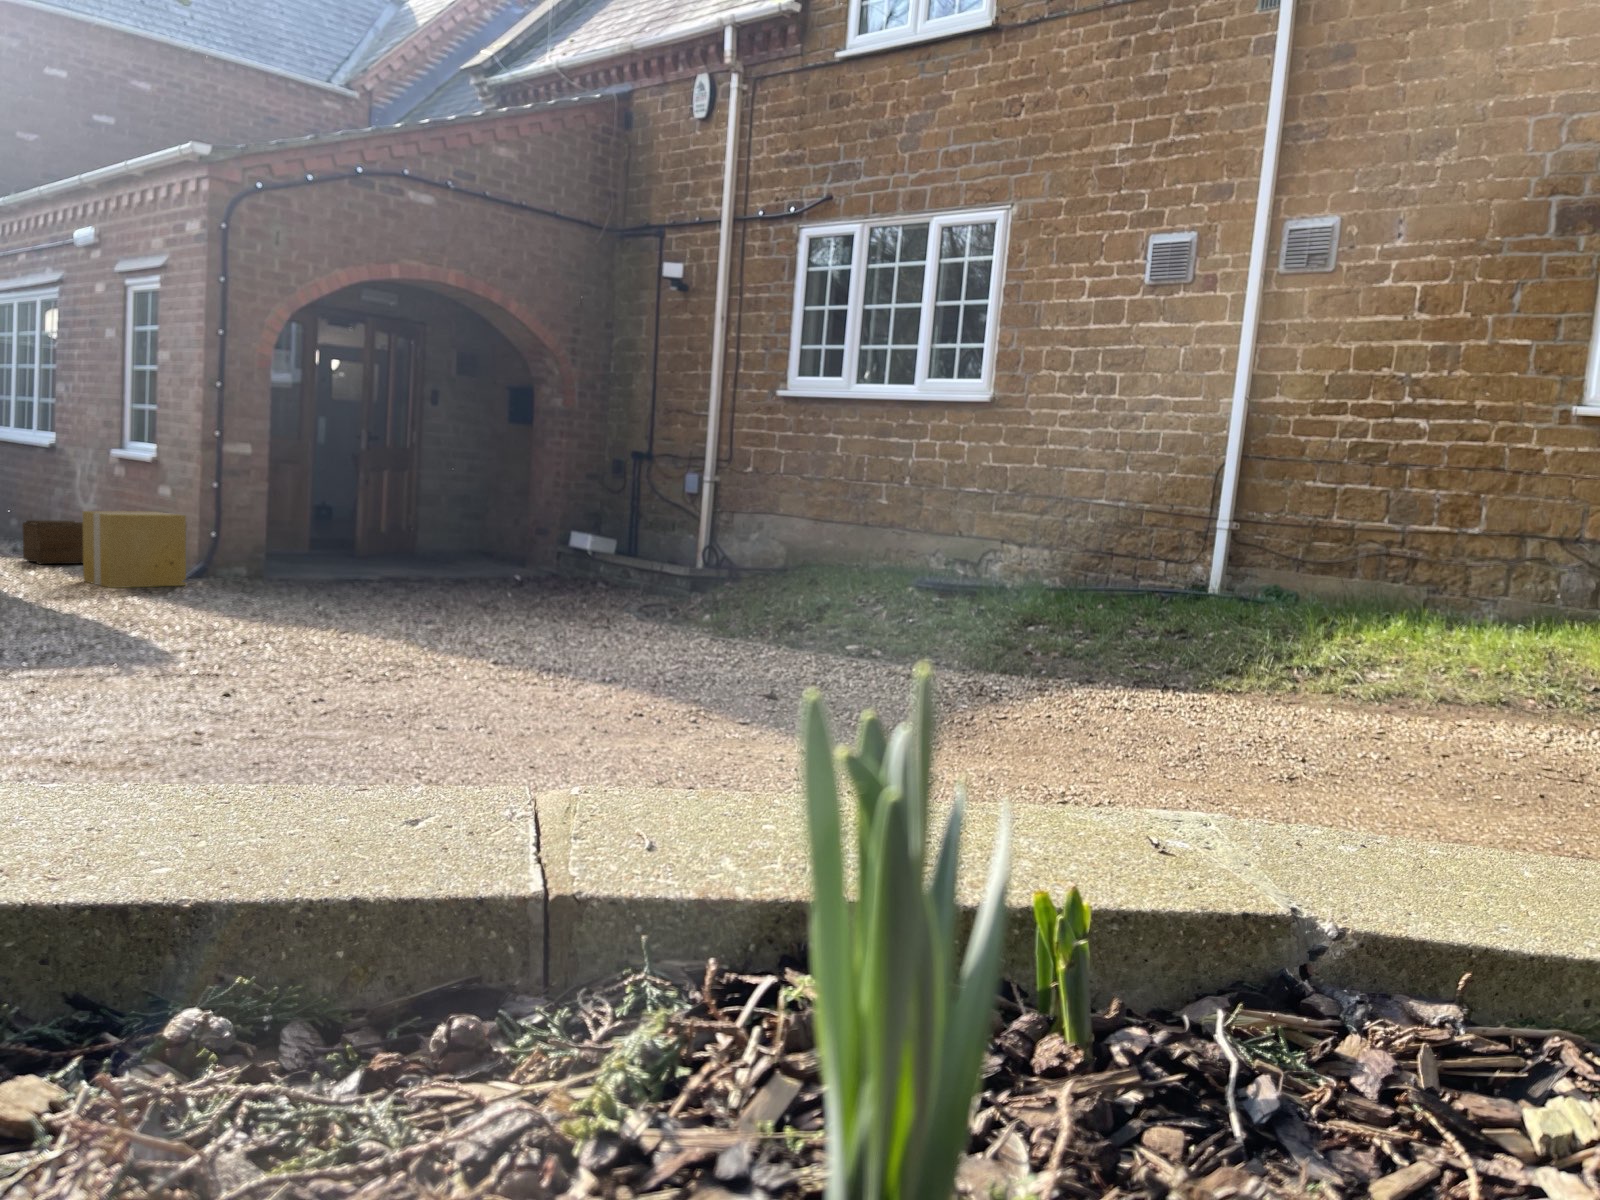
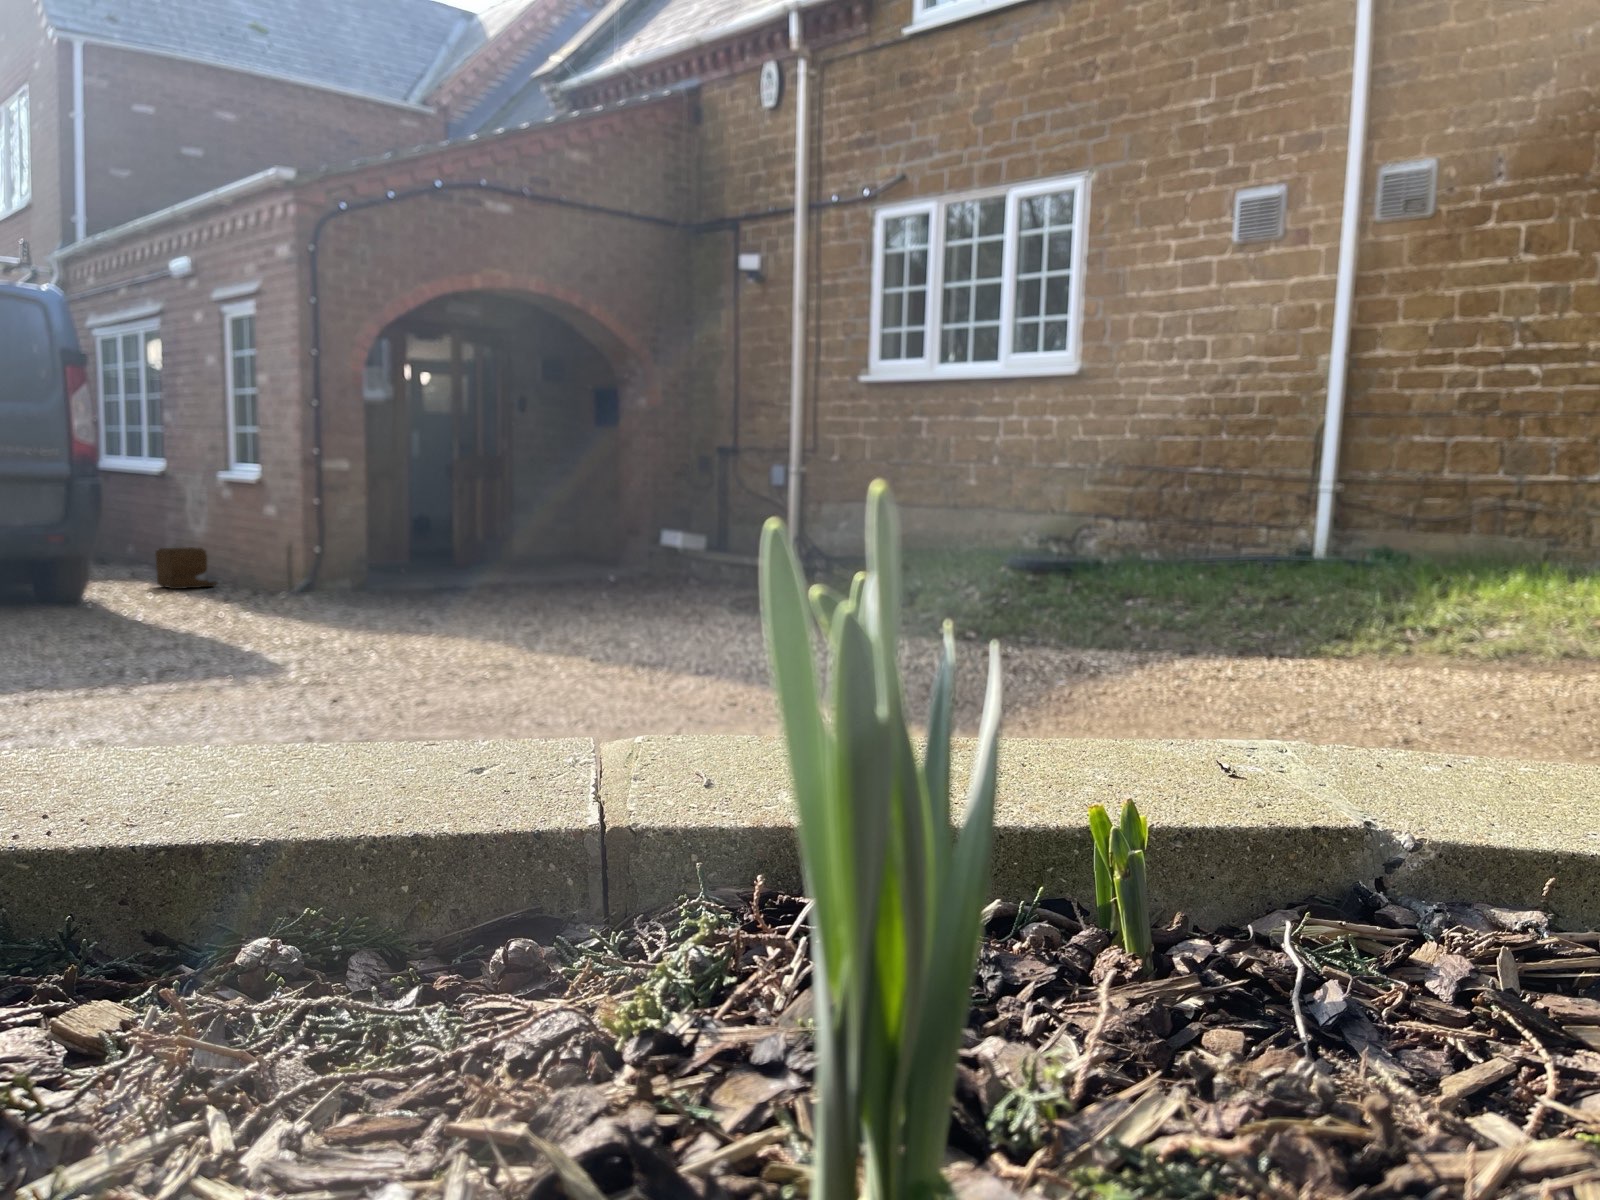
cardboard box: present [83,511,186,588] -> none [207,533,305,606]

